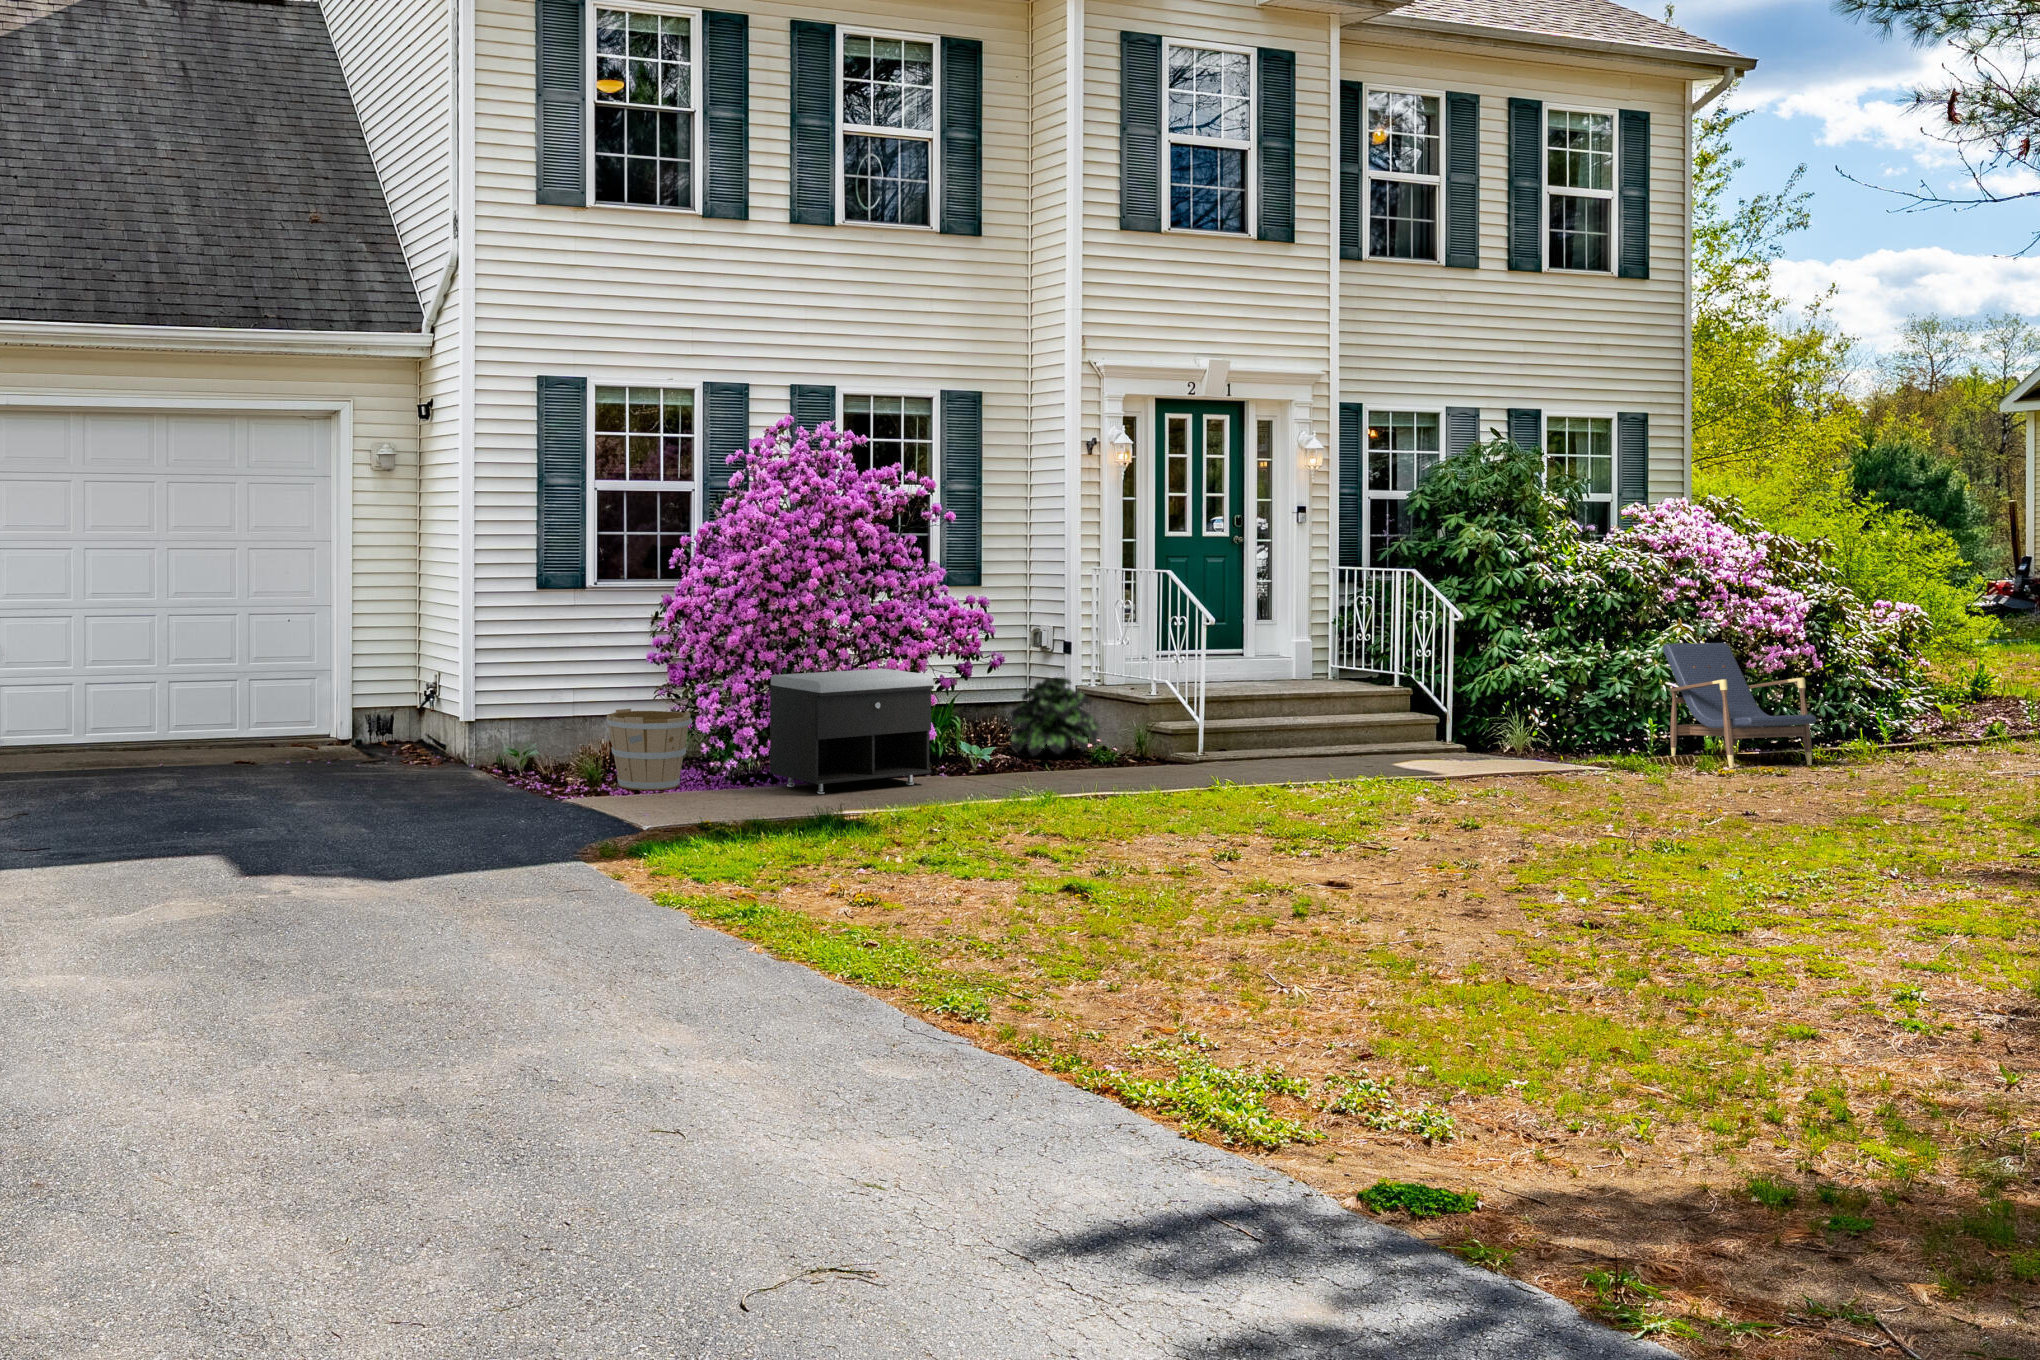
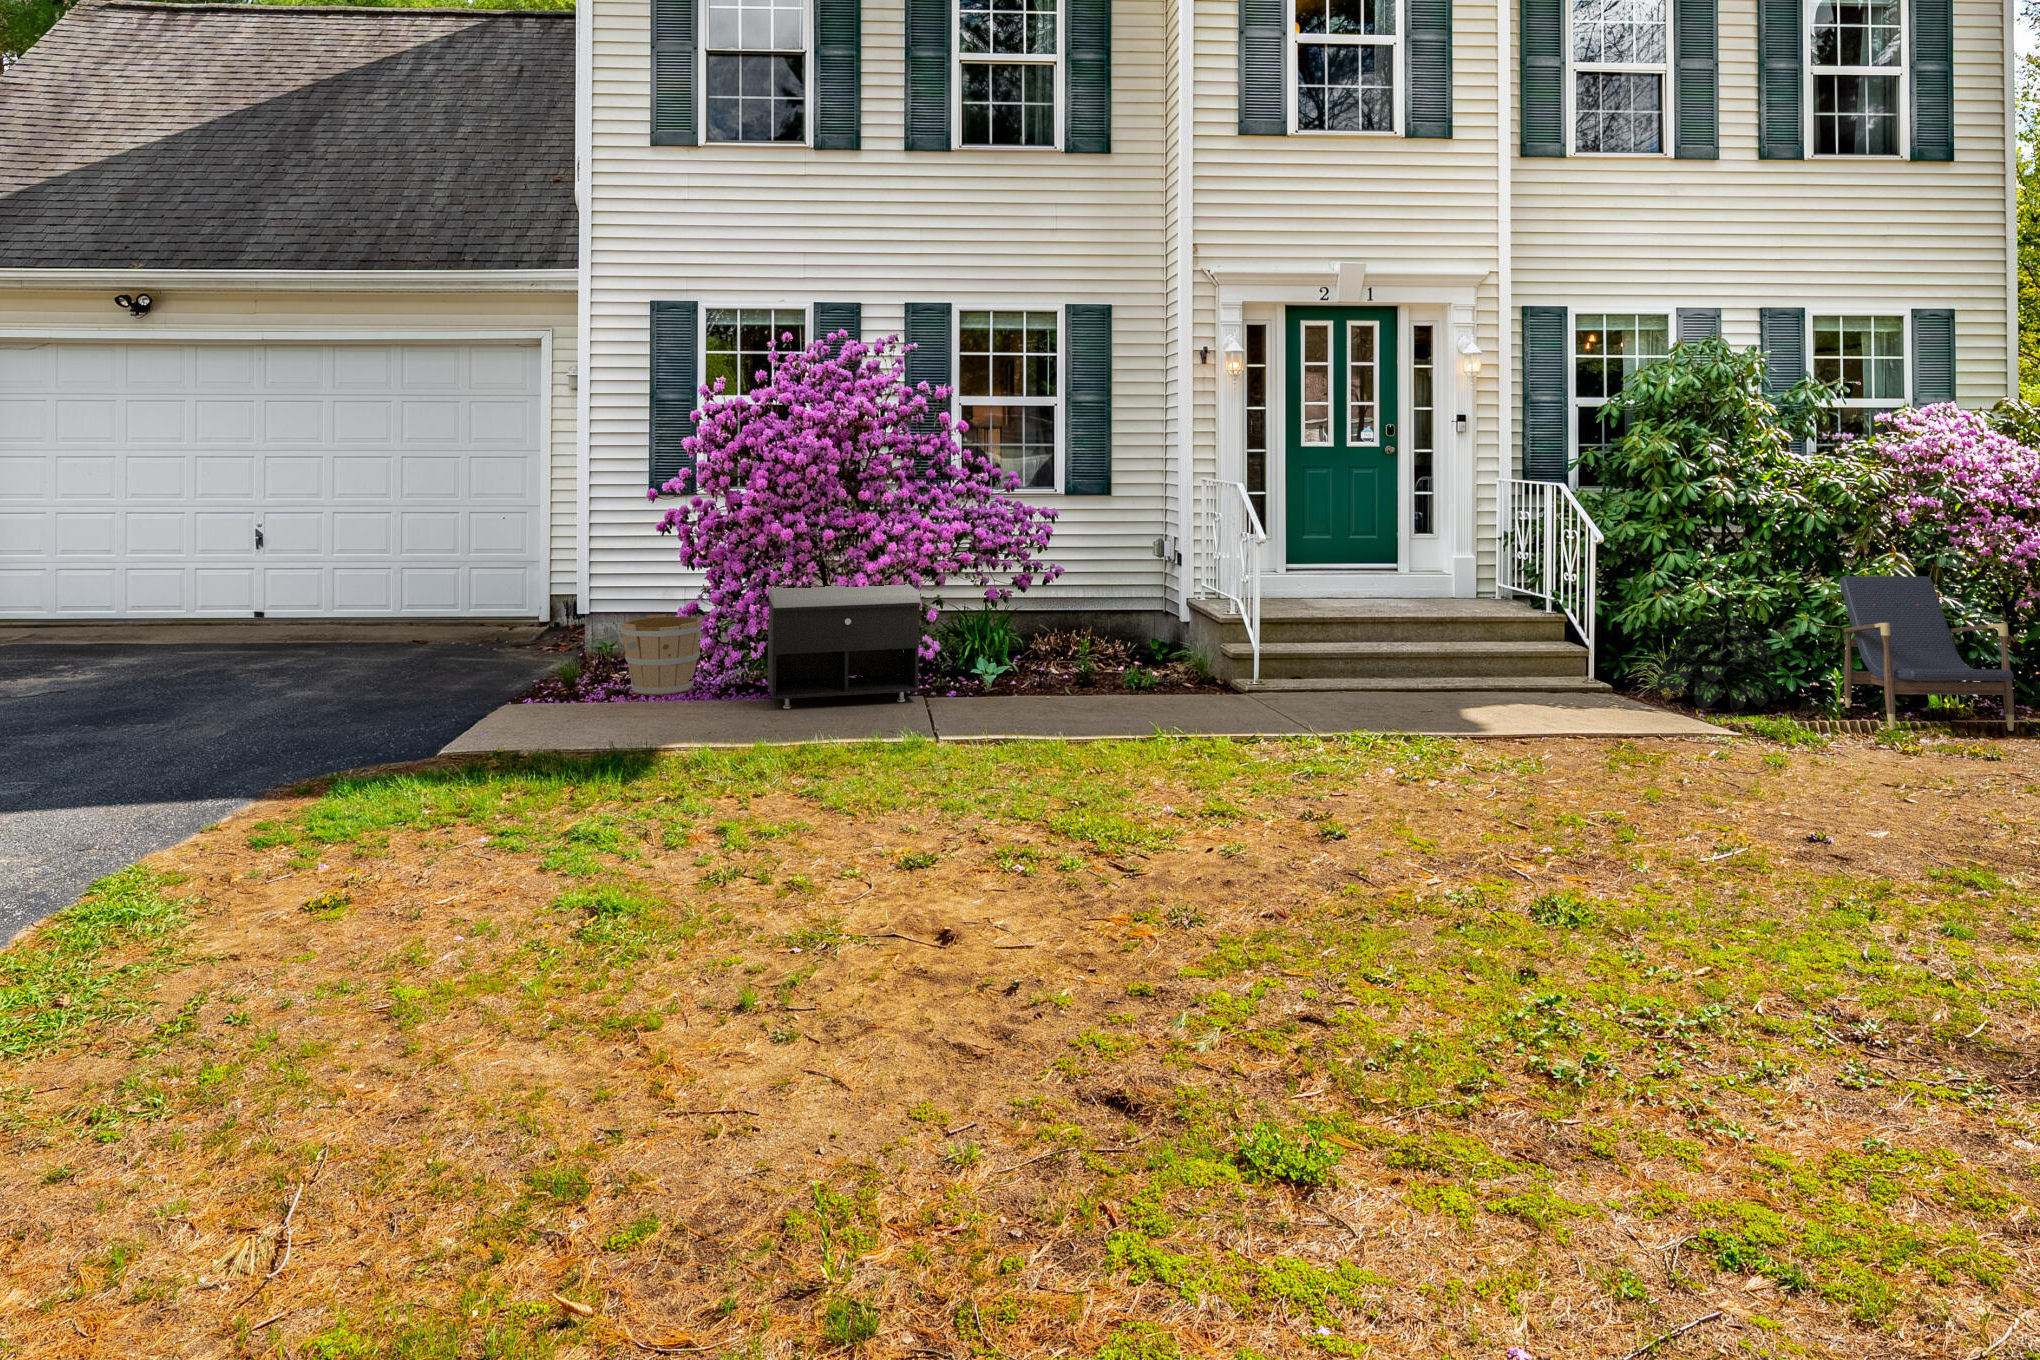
potted plant: present [1008,677,1100,755] -> present [1657,615,1779,712]

